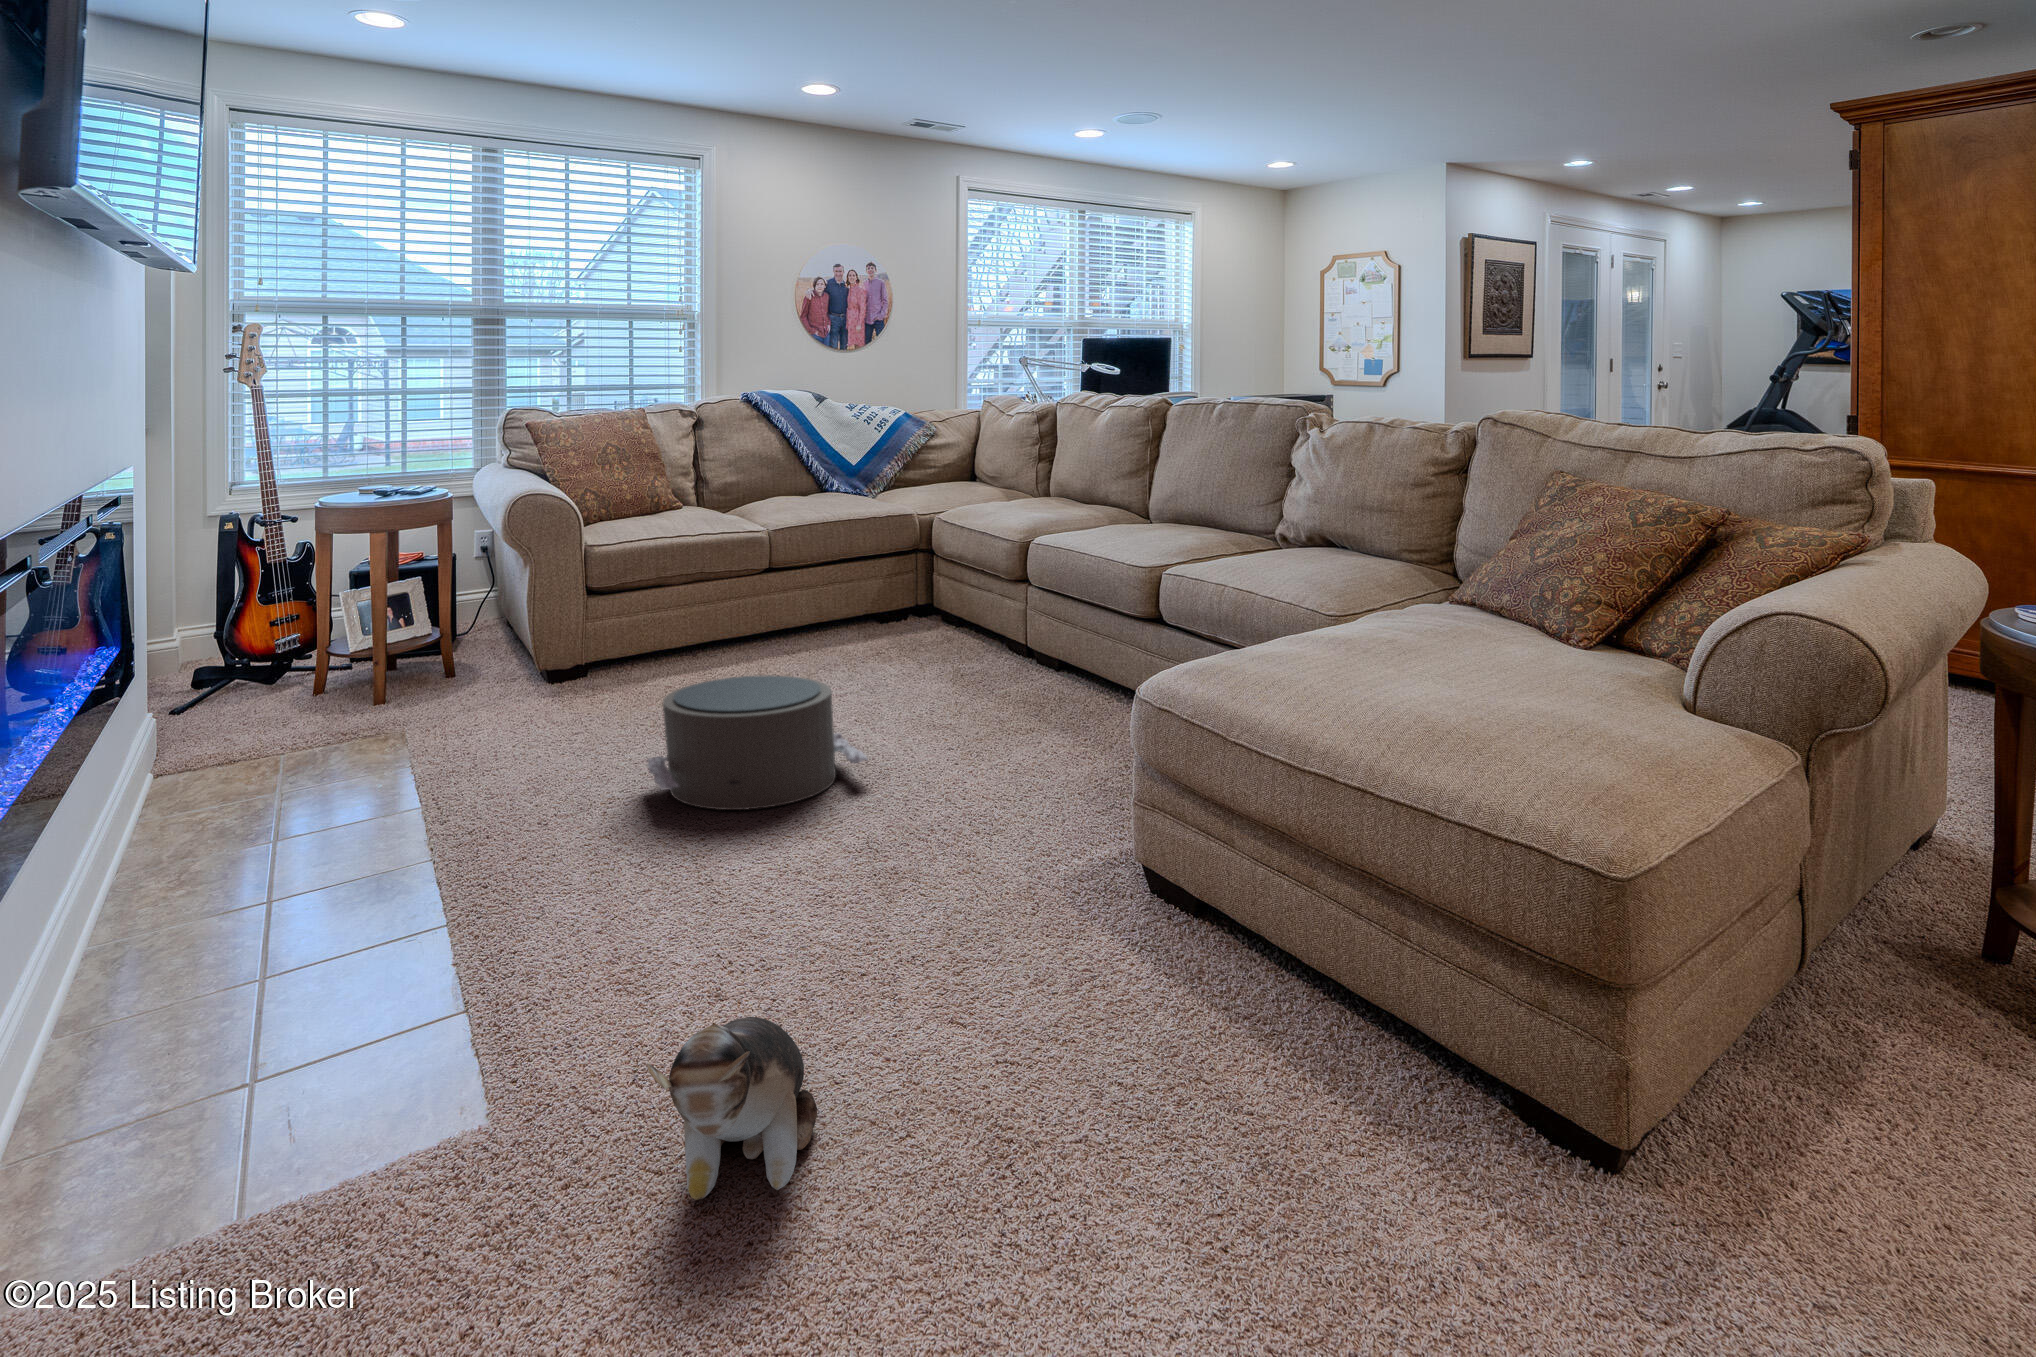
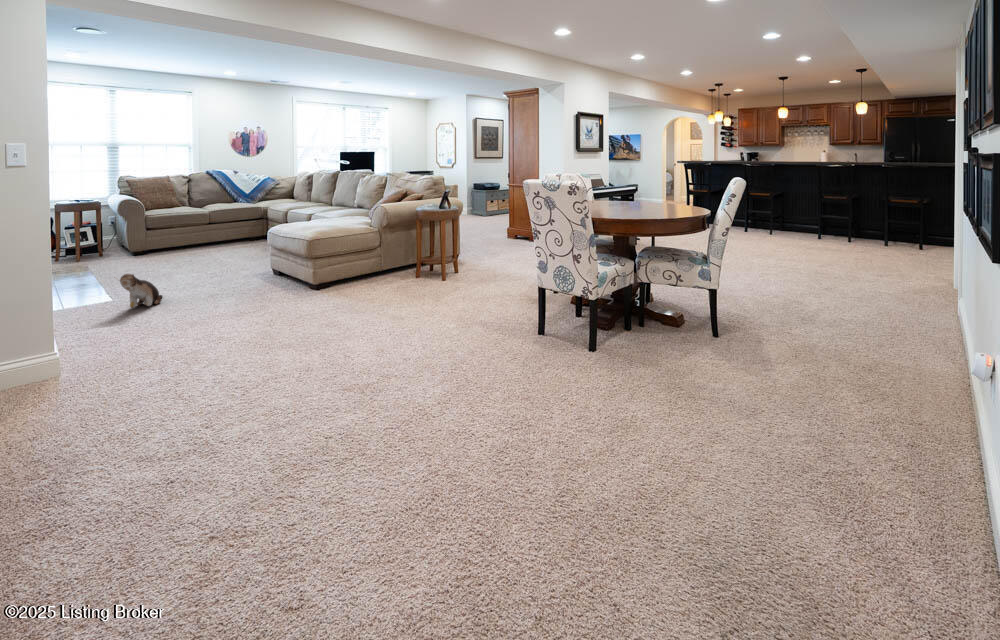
pouf: present [647,675,867,810] -> none [153,244,216,274]

